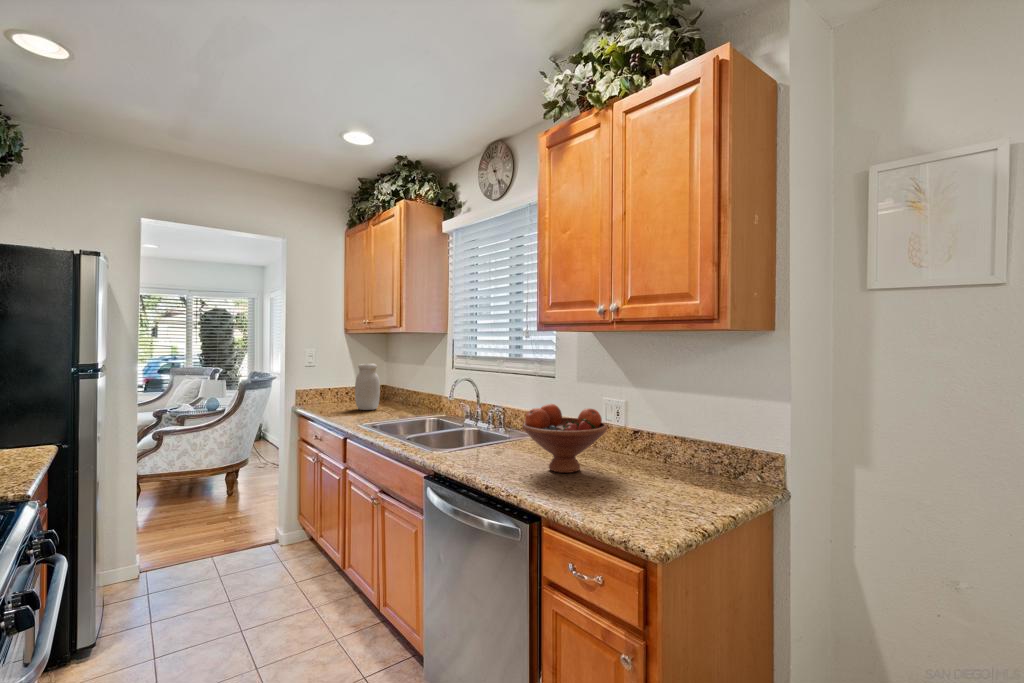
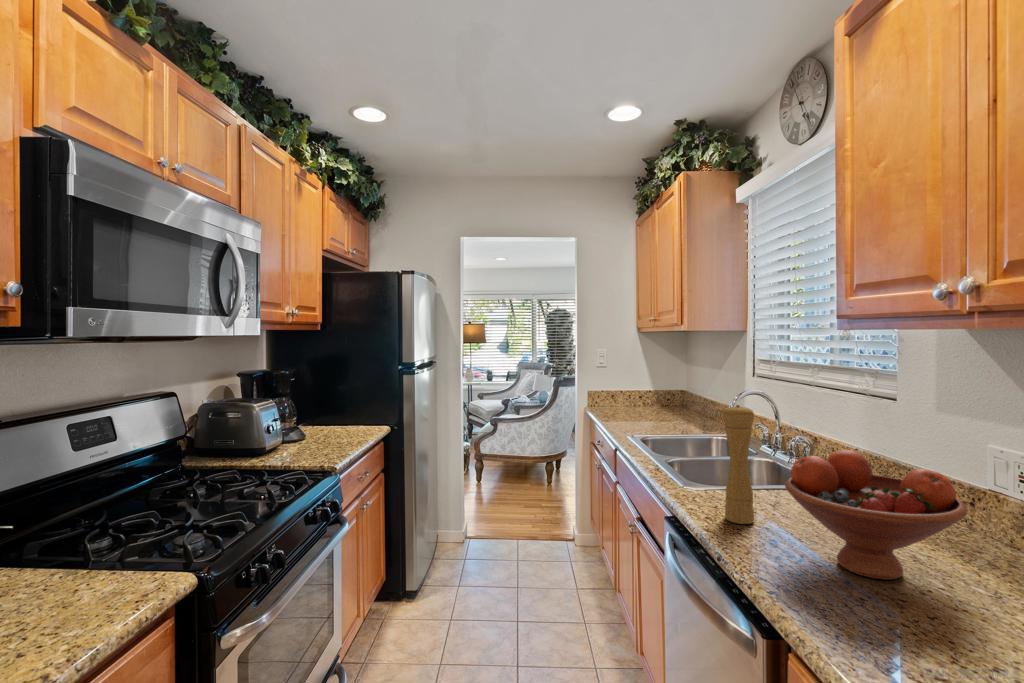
jar: present [355,364,380,410] -> none [641,366,669,418]
pepper mill: none [475,382,496,463] -> present [723,405,754,524]

